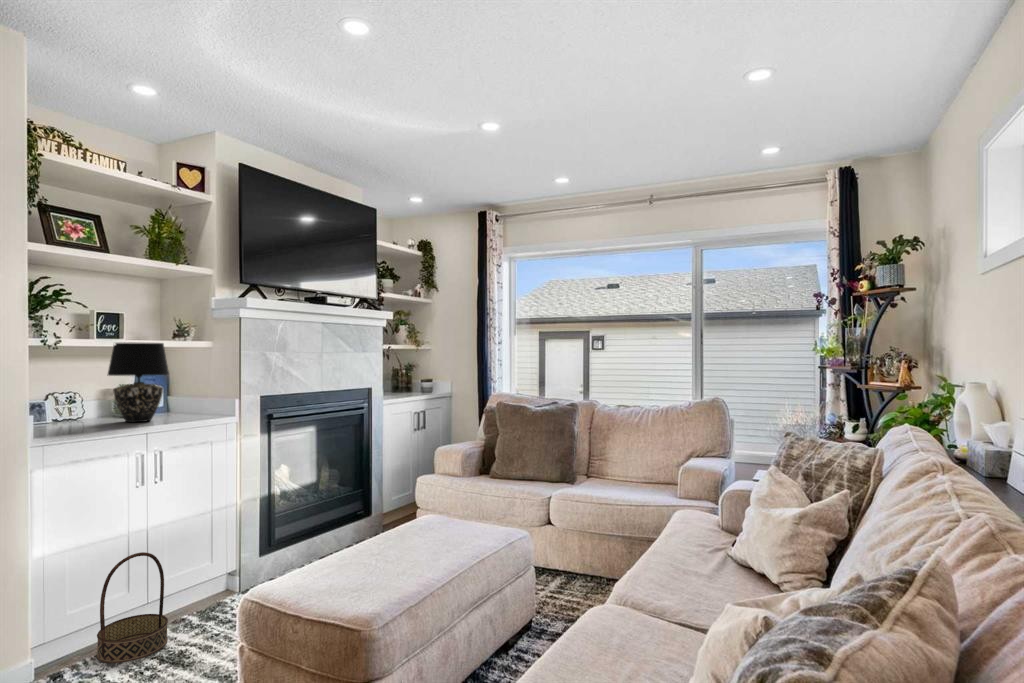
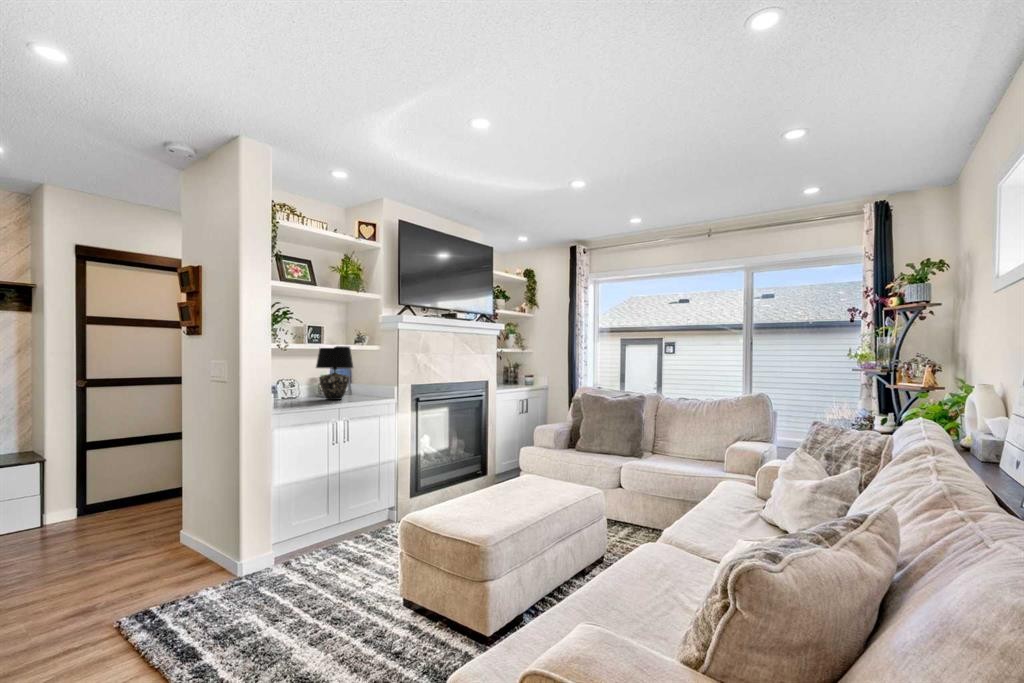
basket: present [97,552,168,663] -> none [309,487,352,559]

